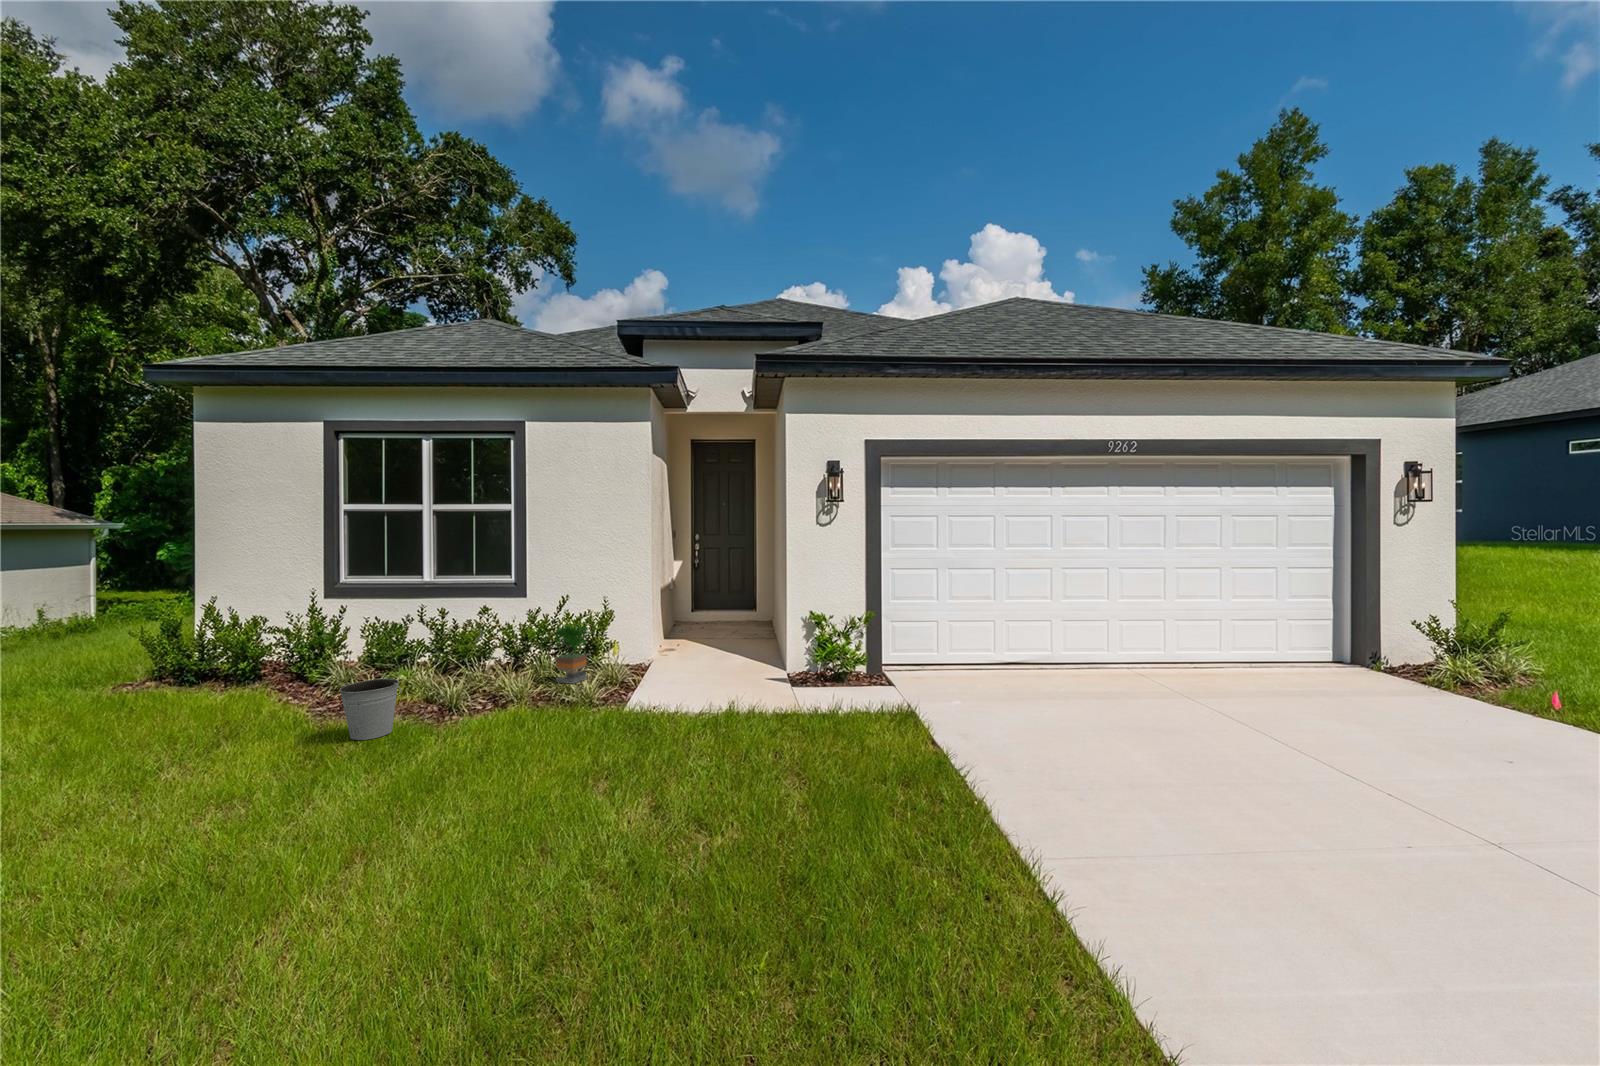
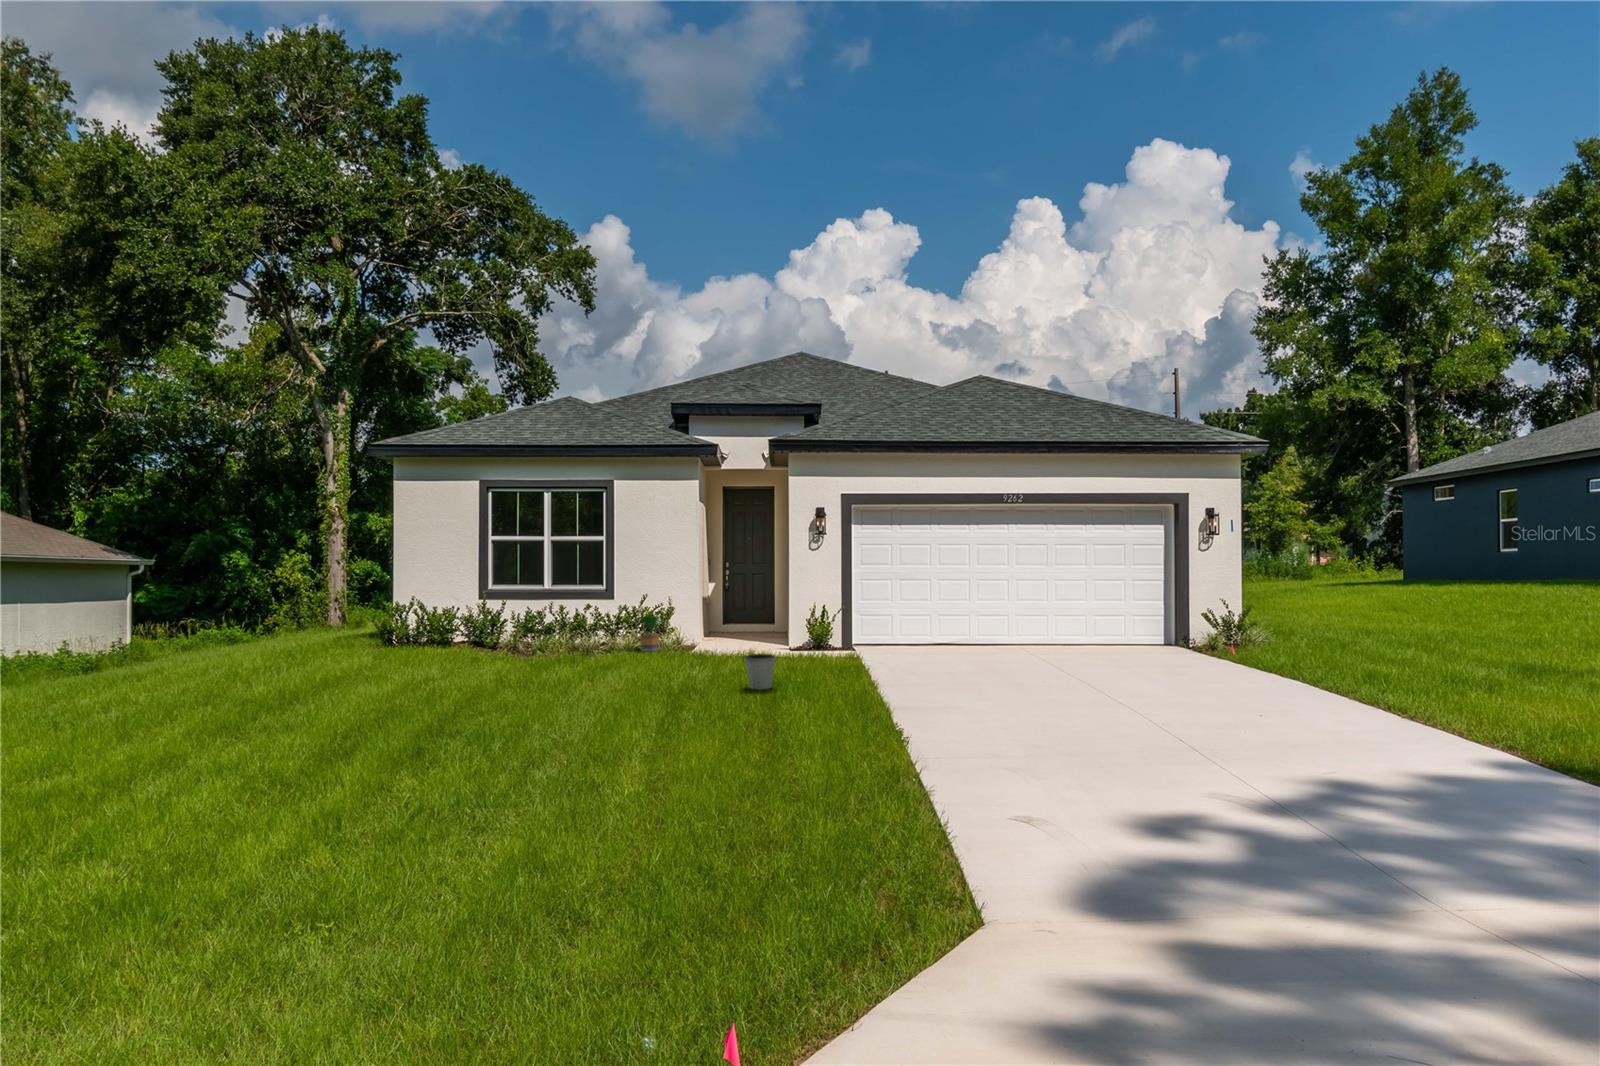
bucket: present [340,679,402,740] -> present [744,654,775,689]

